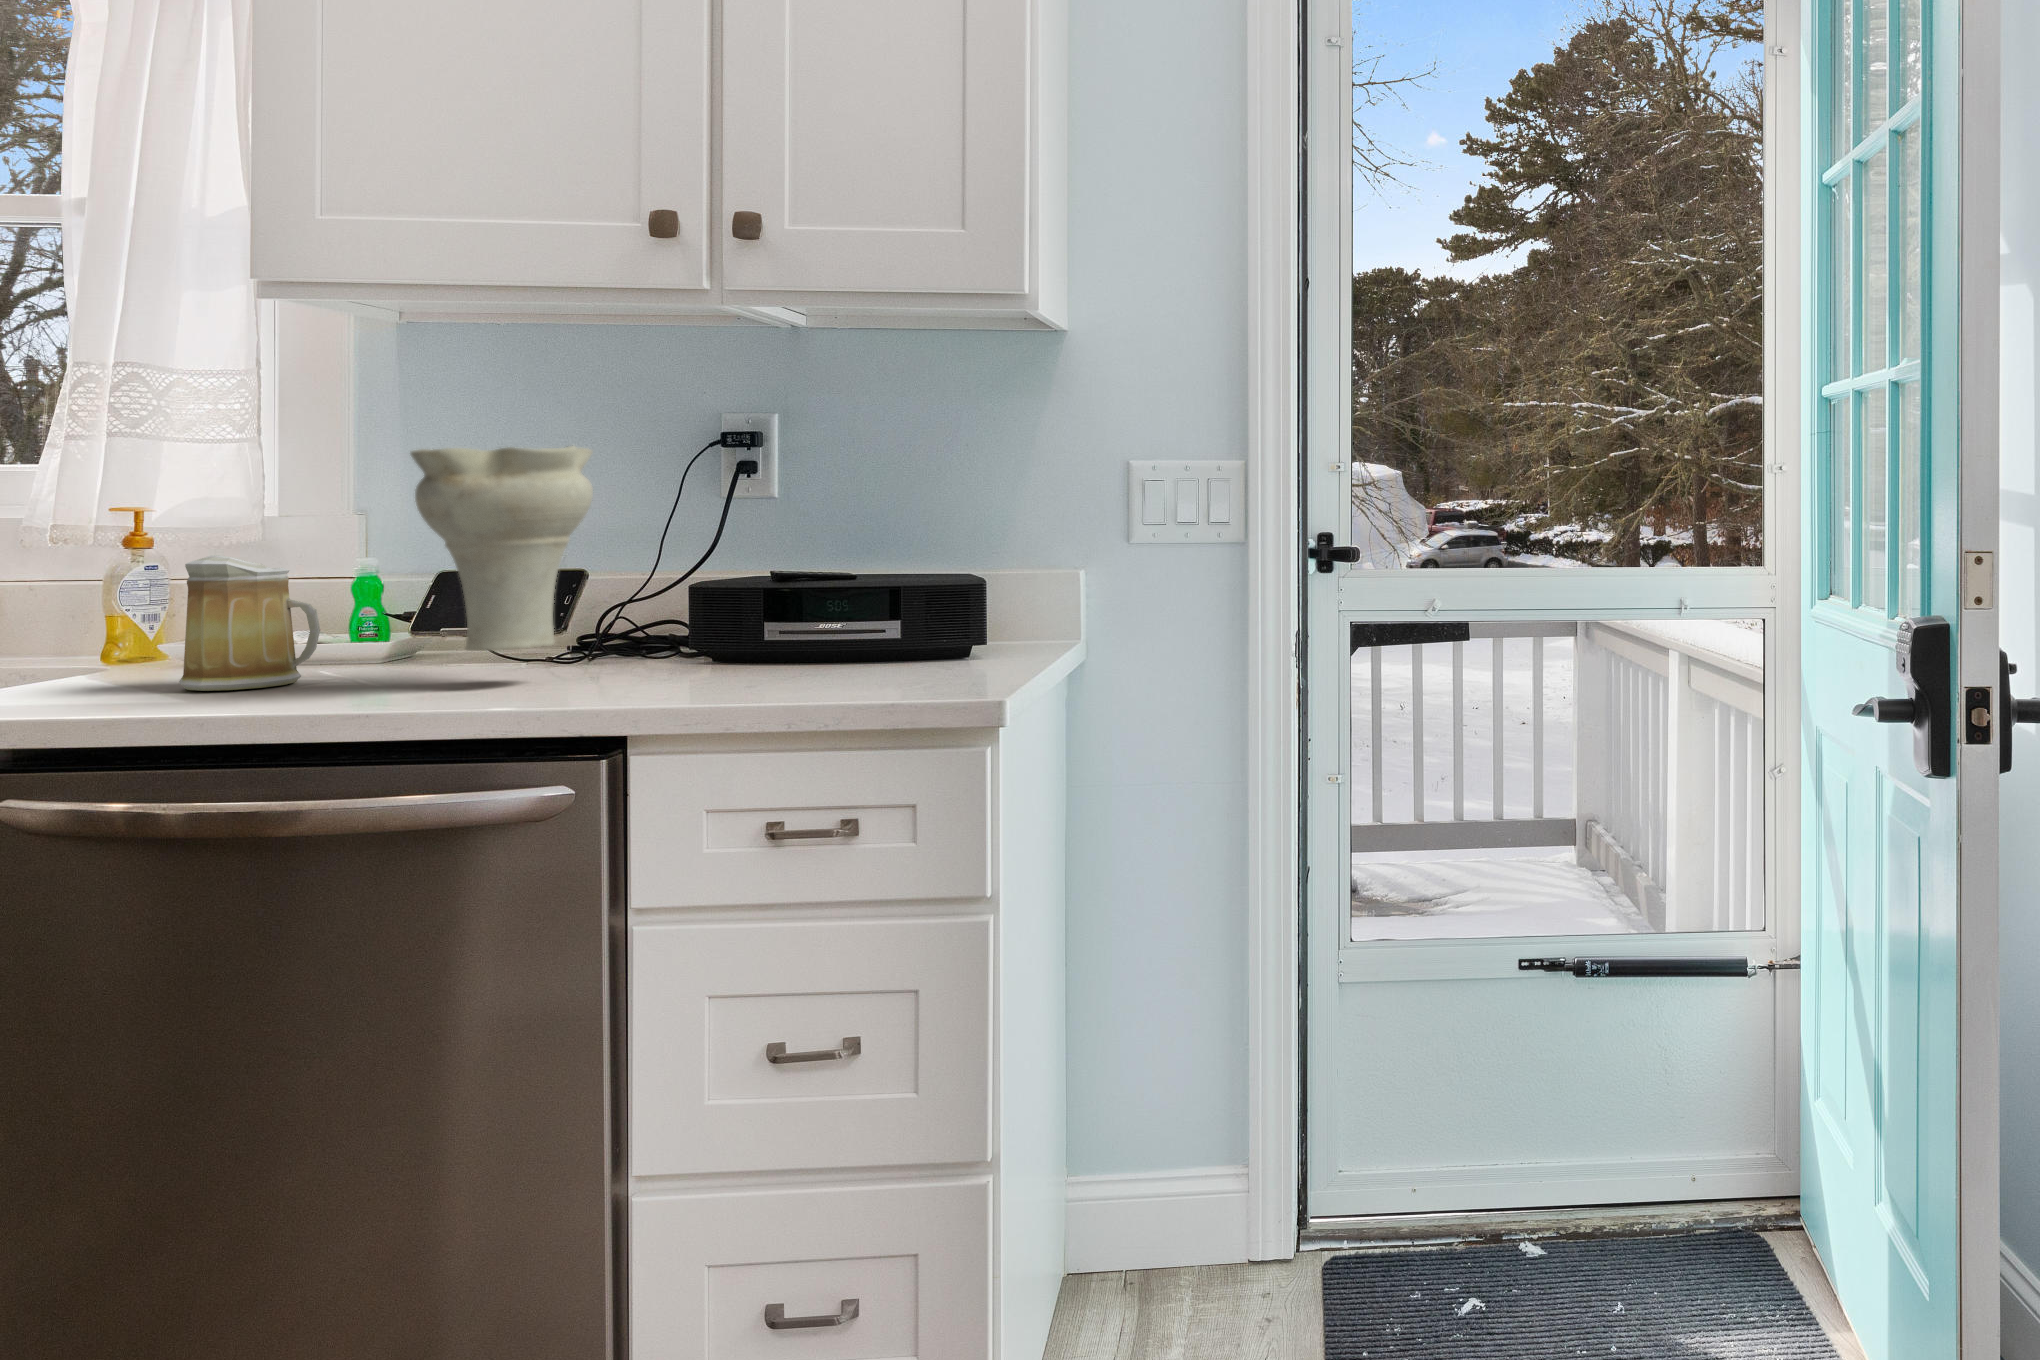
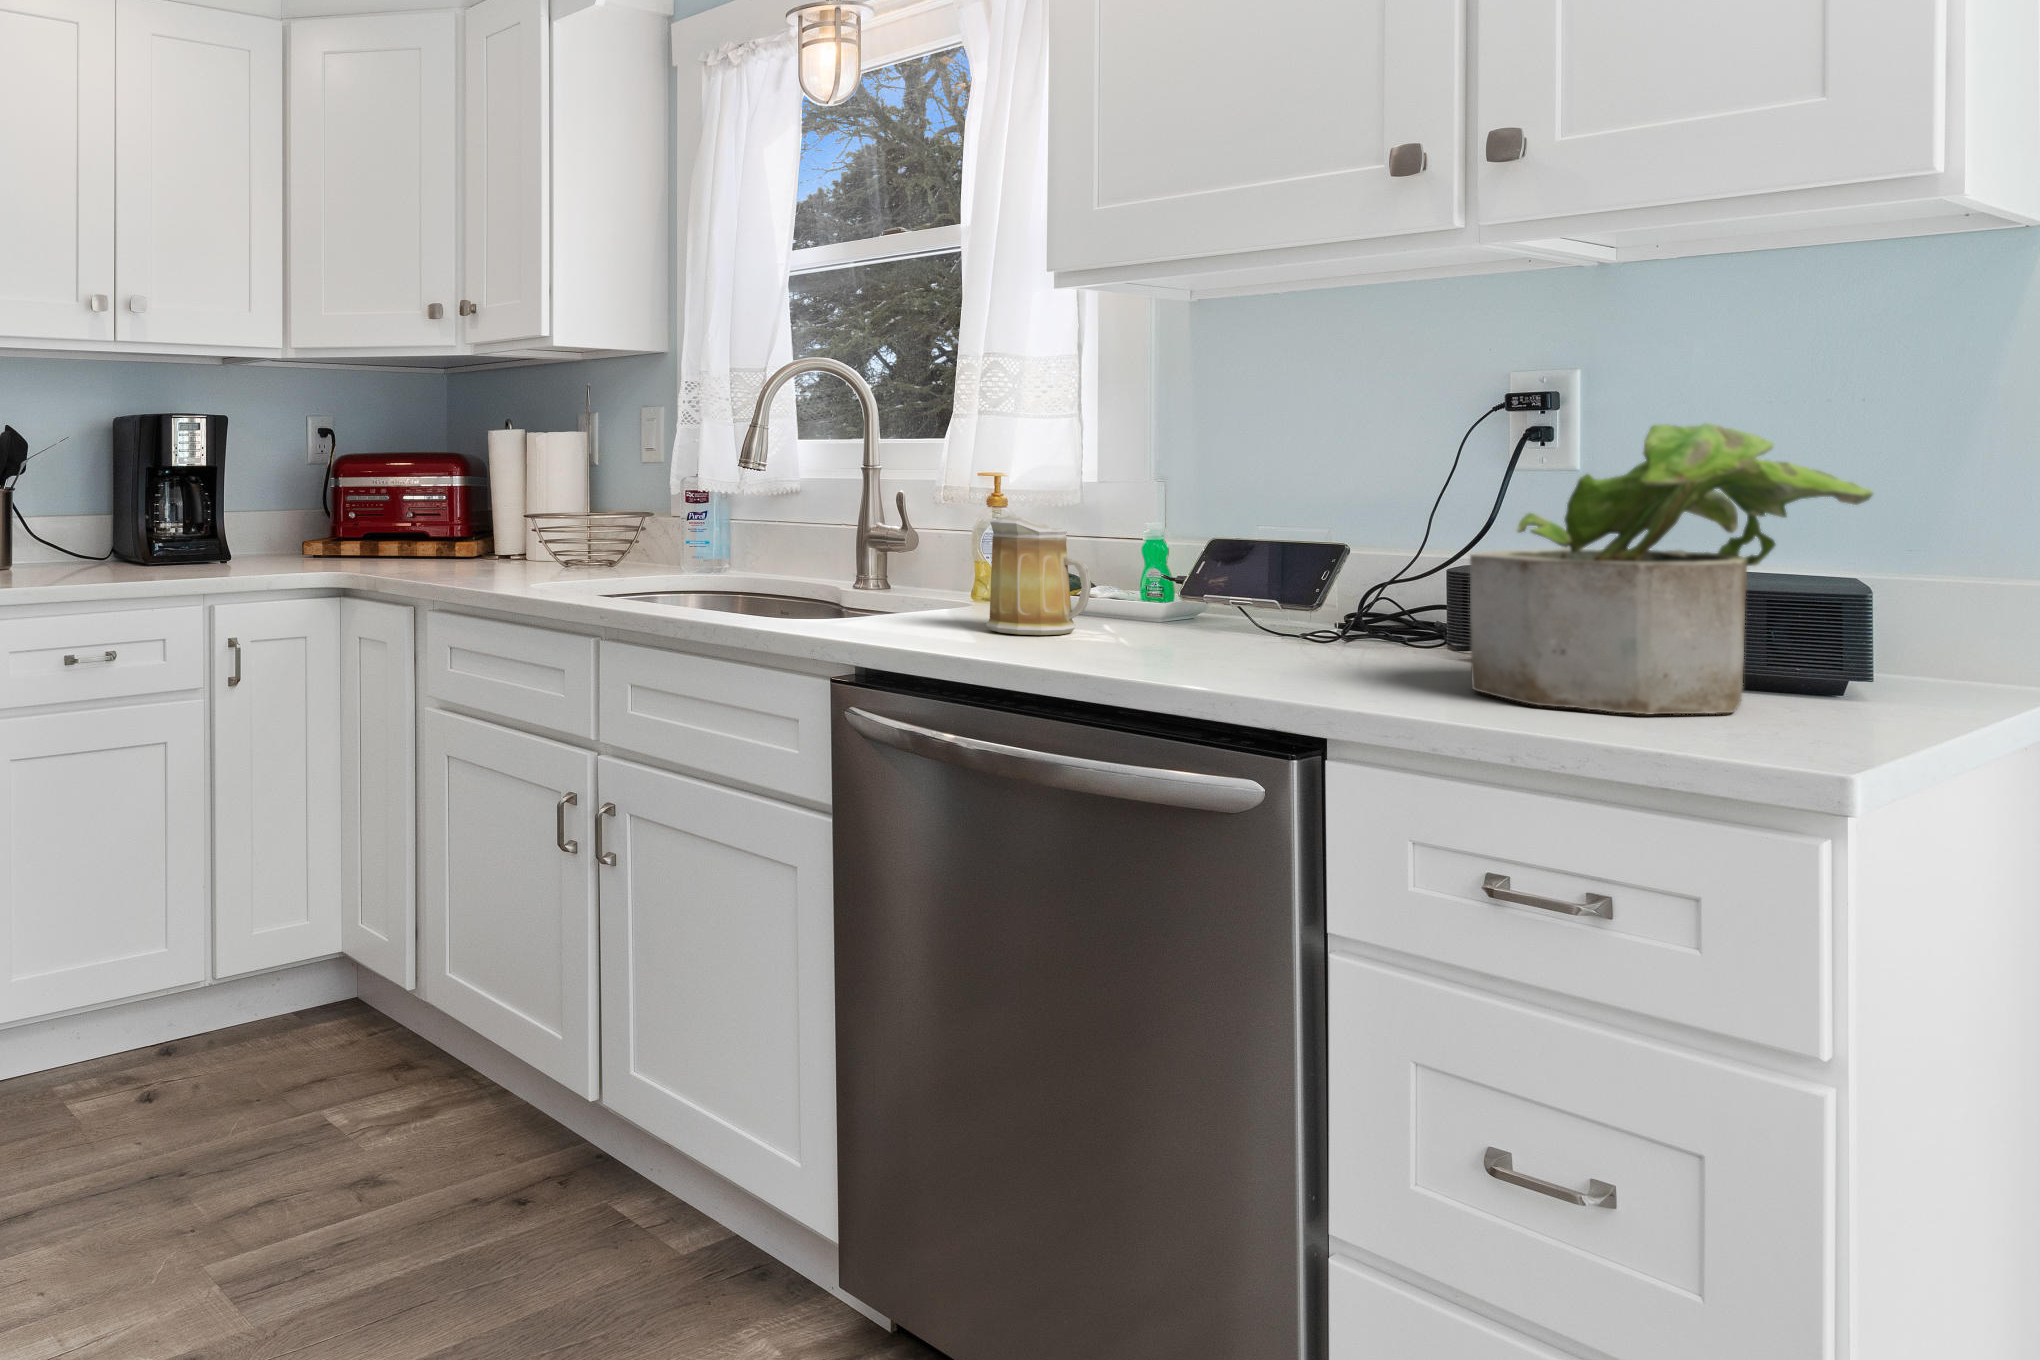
vase: present [410,446,593,651] -> none [1115,405,1341,645]
potted plant: none [734,461,992,685] -> present [1470,423,1873,714]

